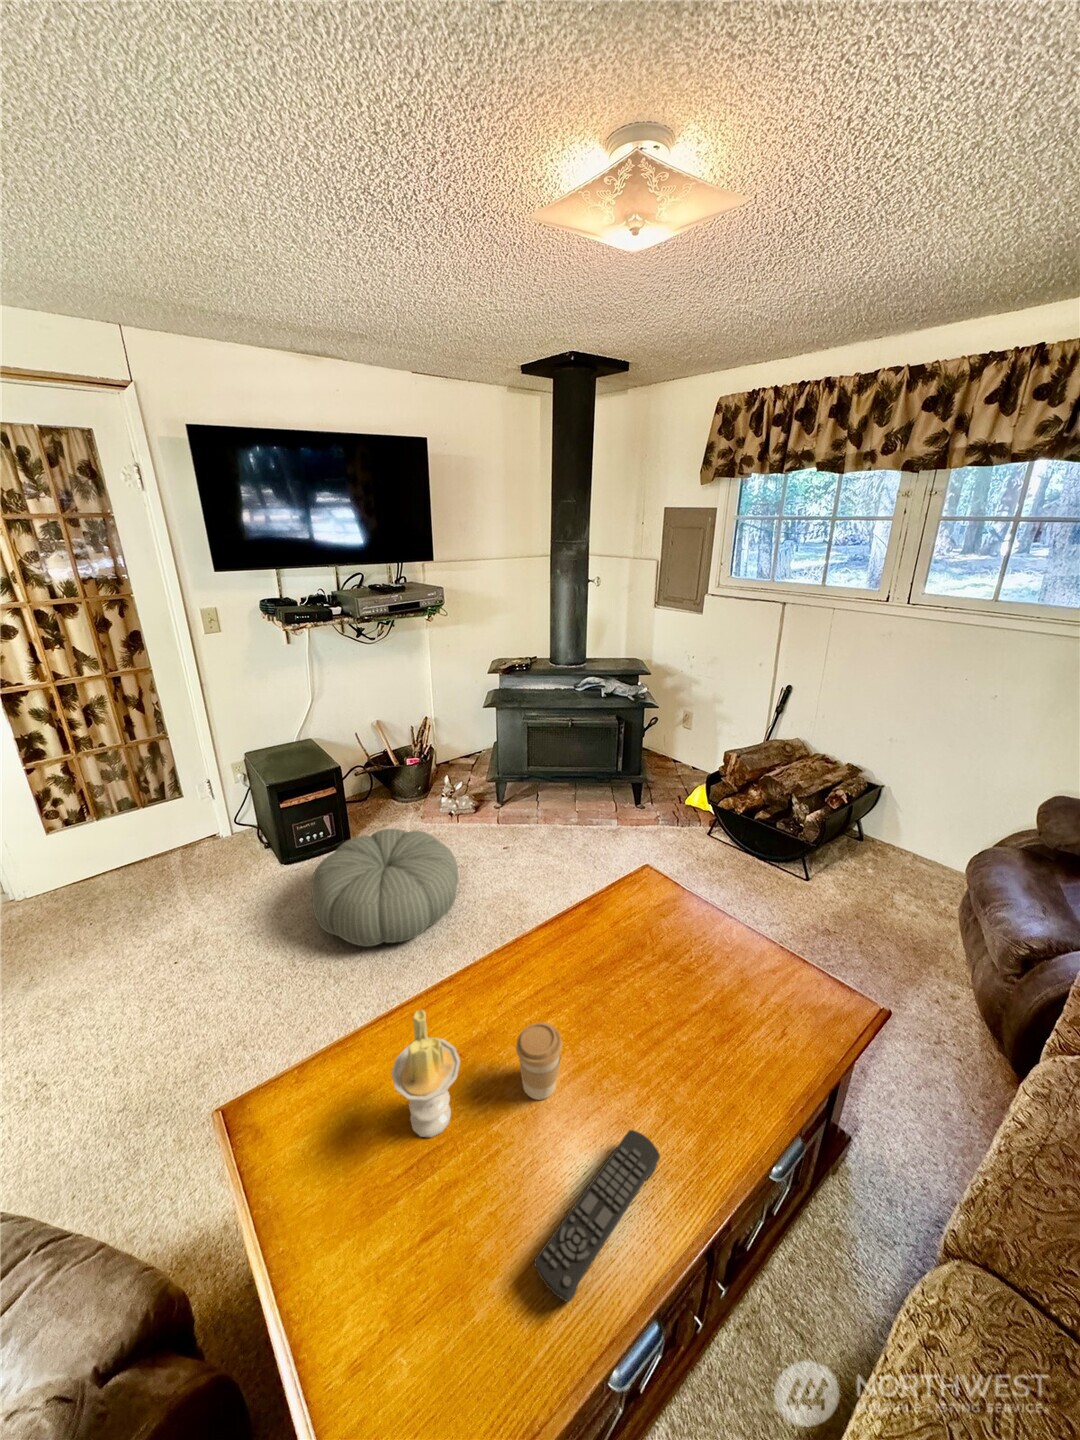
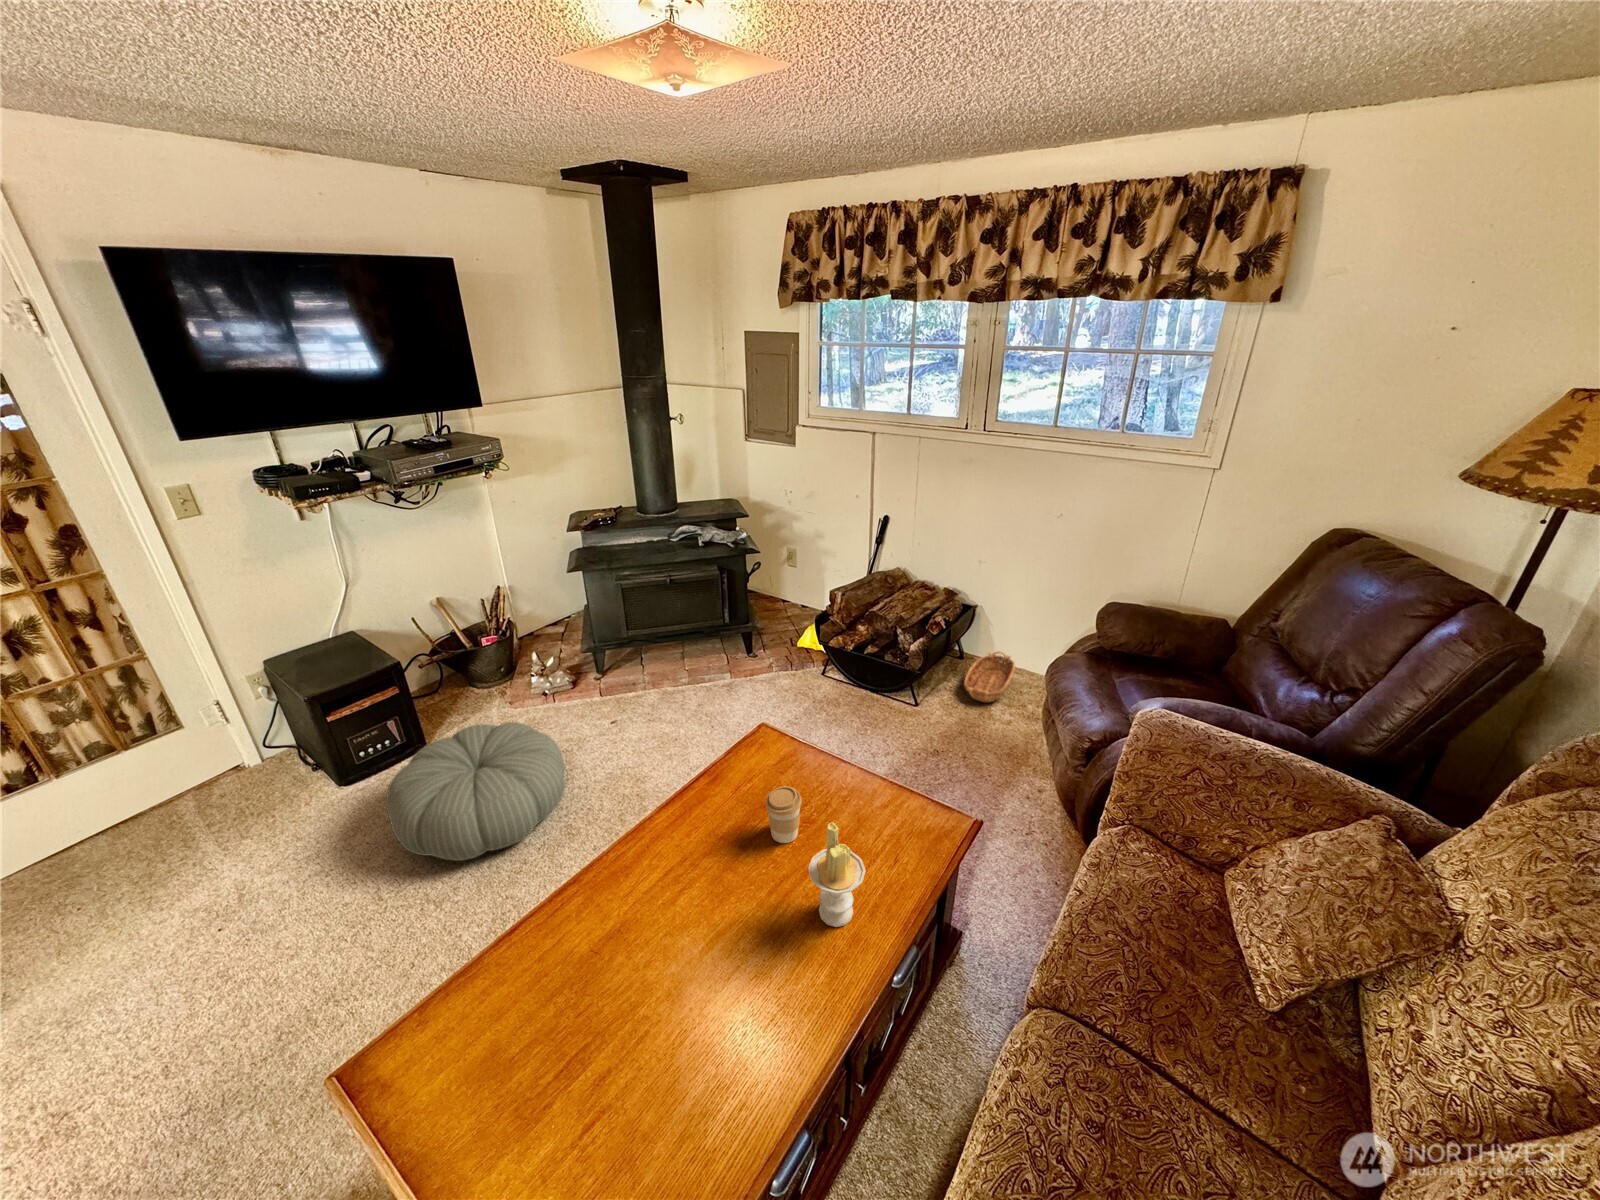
basket: none [843,827,929,902] -> present [964,651,1015,702]
candle: present [391,1010,460,1137] -> present [808,822,866,927]
coffee cup: present [516,1022,562,1100] -> present [766,786,802,843]
remote control: present [534,1130,660,1302] -> none [687,965,790,1114]

